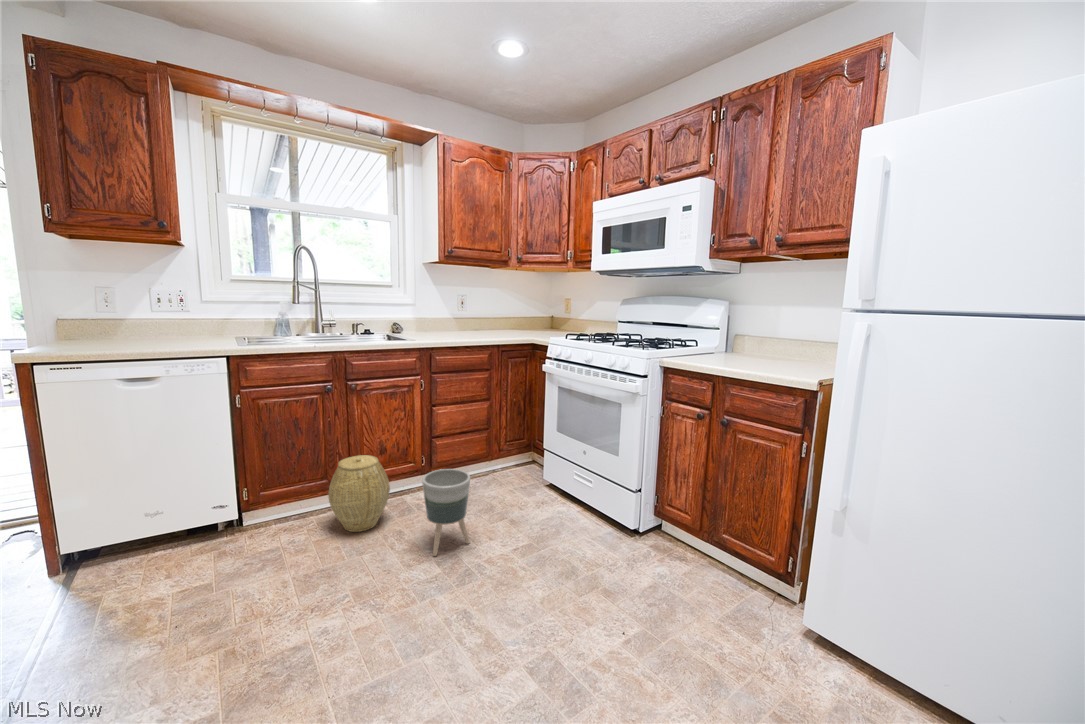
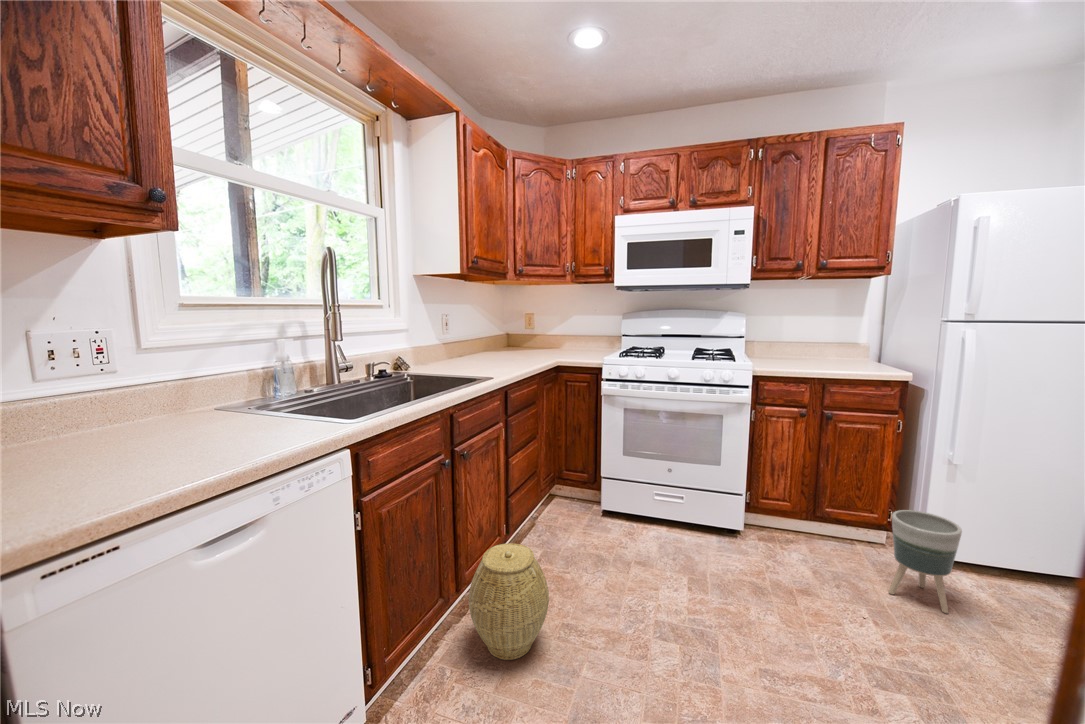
planter: present [422,469,470,556] -> present [889,510,962,613]

